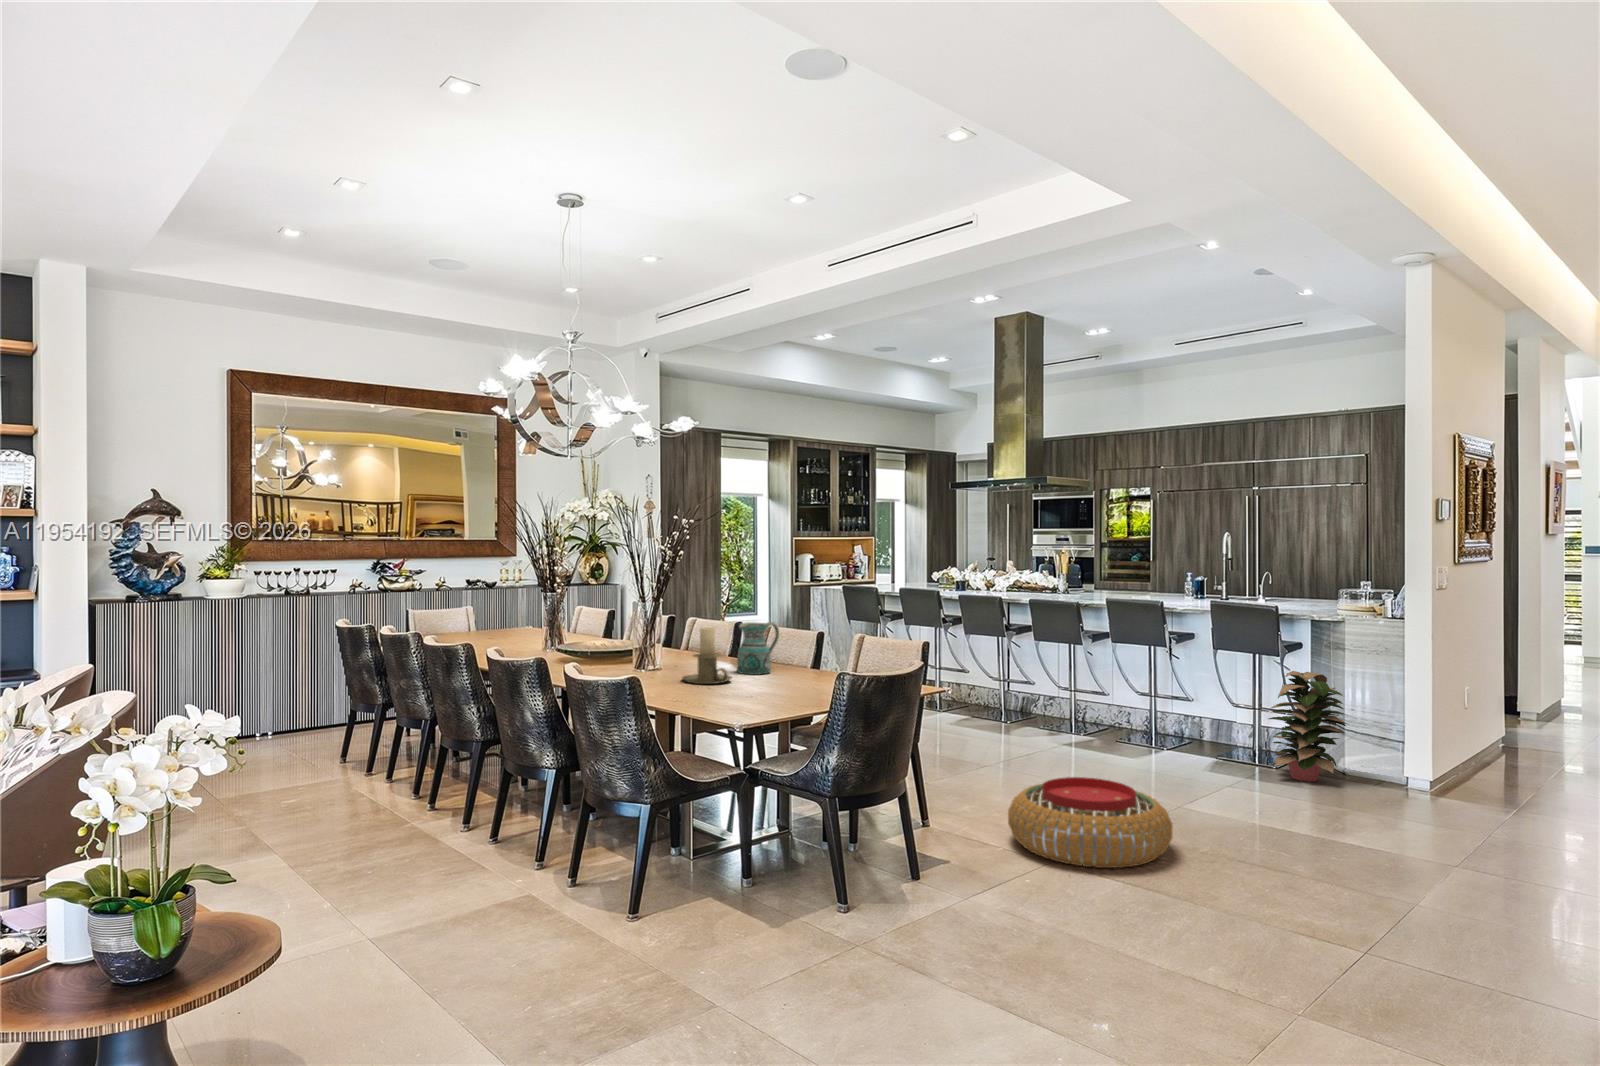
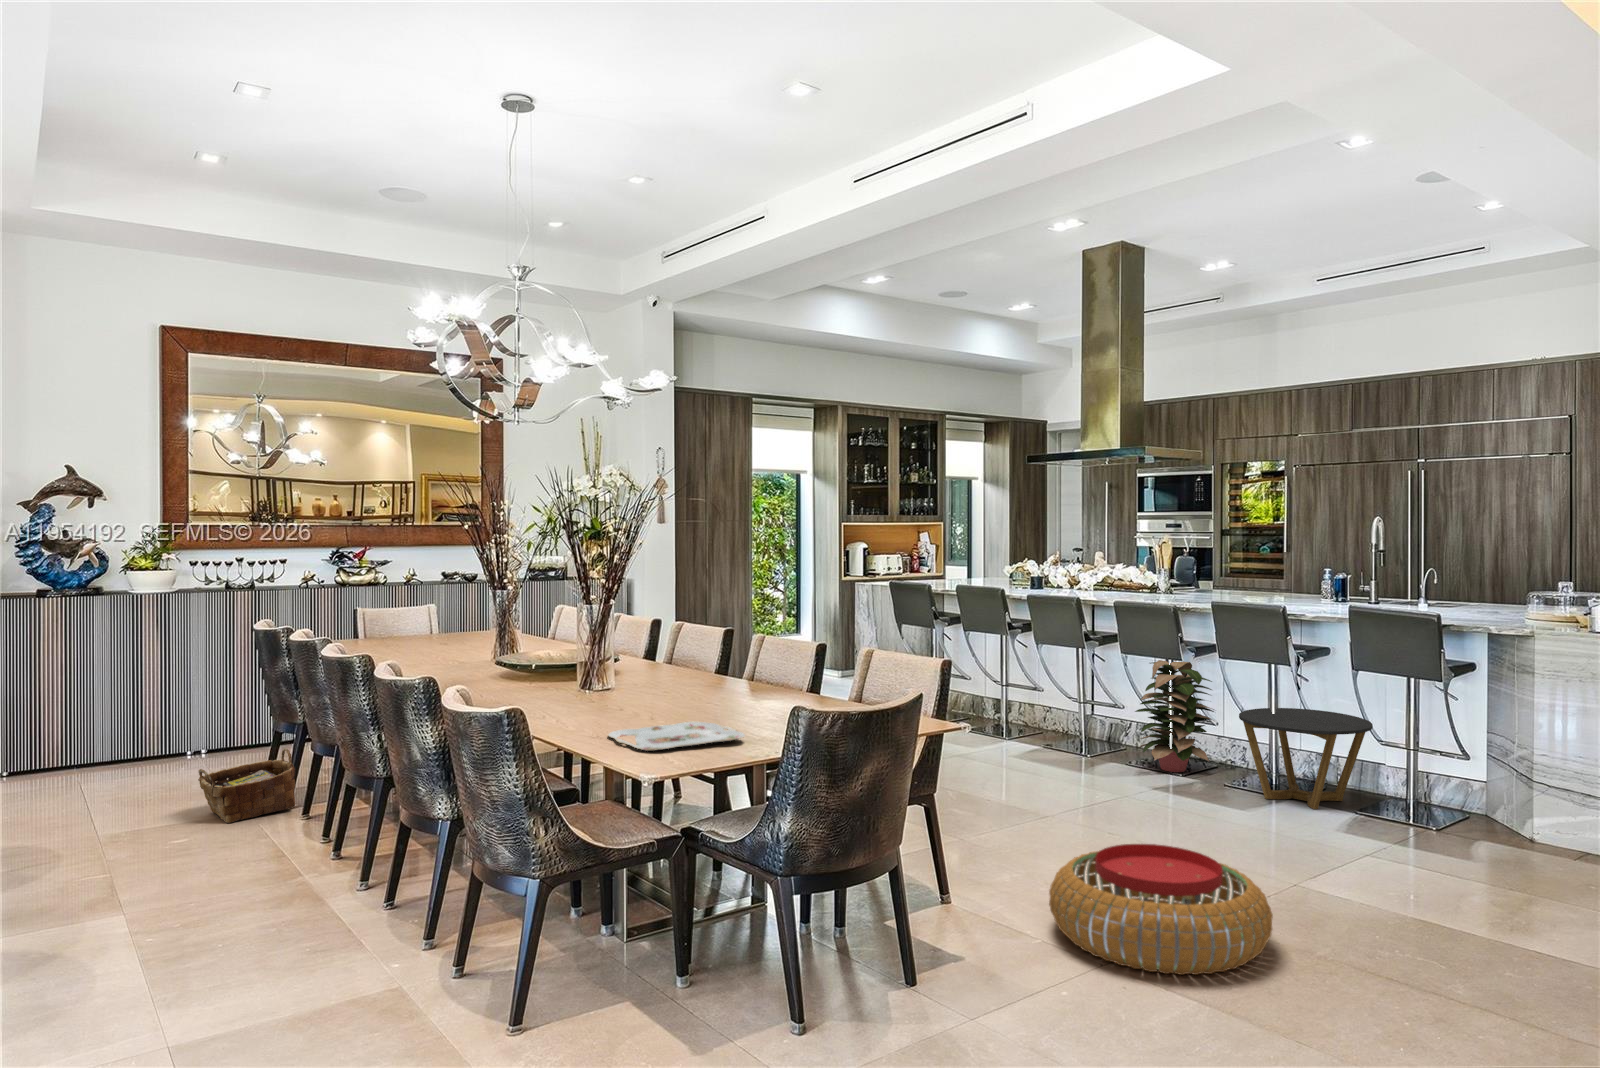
ceramic pitcher: present [737,622,779,675] -> none [710,630,766,699]
candle holder: present [682,627,732,684] -> none [629,639,694,712]
decorative plant: present [1269,671,1347,782] -> present [1135,660,1214,772]
side table: none [1128,681,1229,757] -> present [1239,708,1373,809]
serving tray: none [682,690,788,710] -> present [608,722,745,751]
woven basket: none [294,726,374,788] -> present [198,748,295,823]

